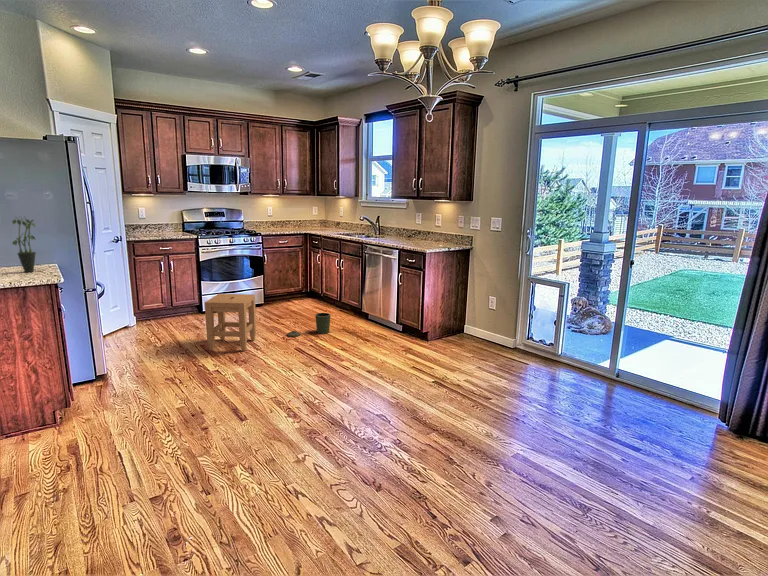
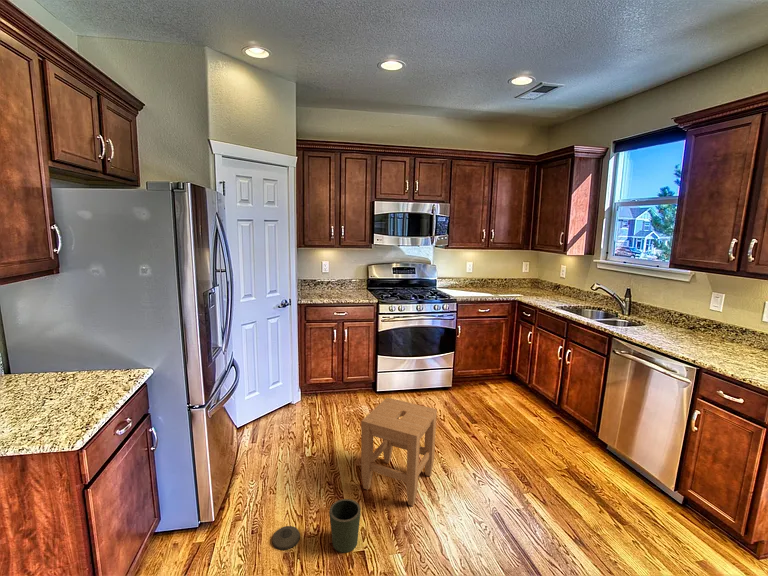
potted plant: present [12,219,36,272] -> none [45,312,95,401]
trash can: present [287,313,331,337] -> present [272,499,361,553]

